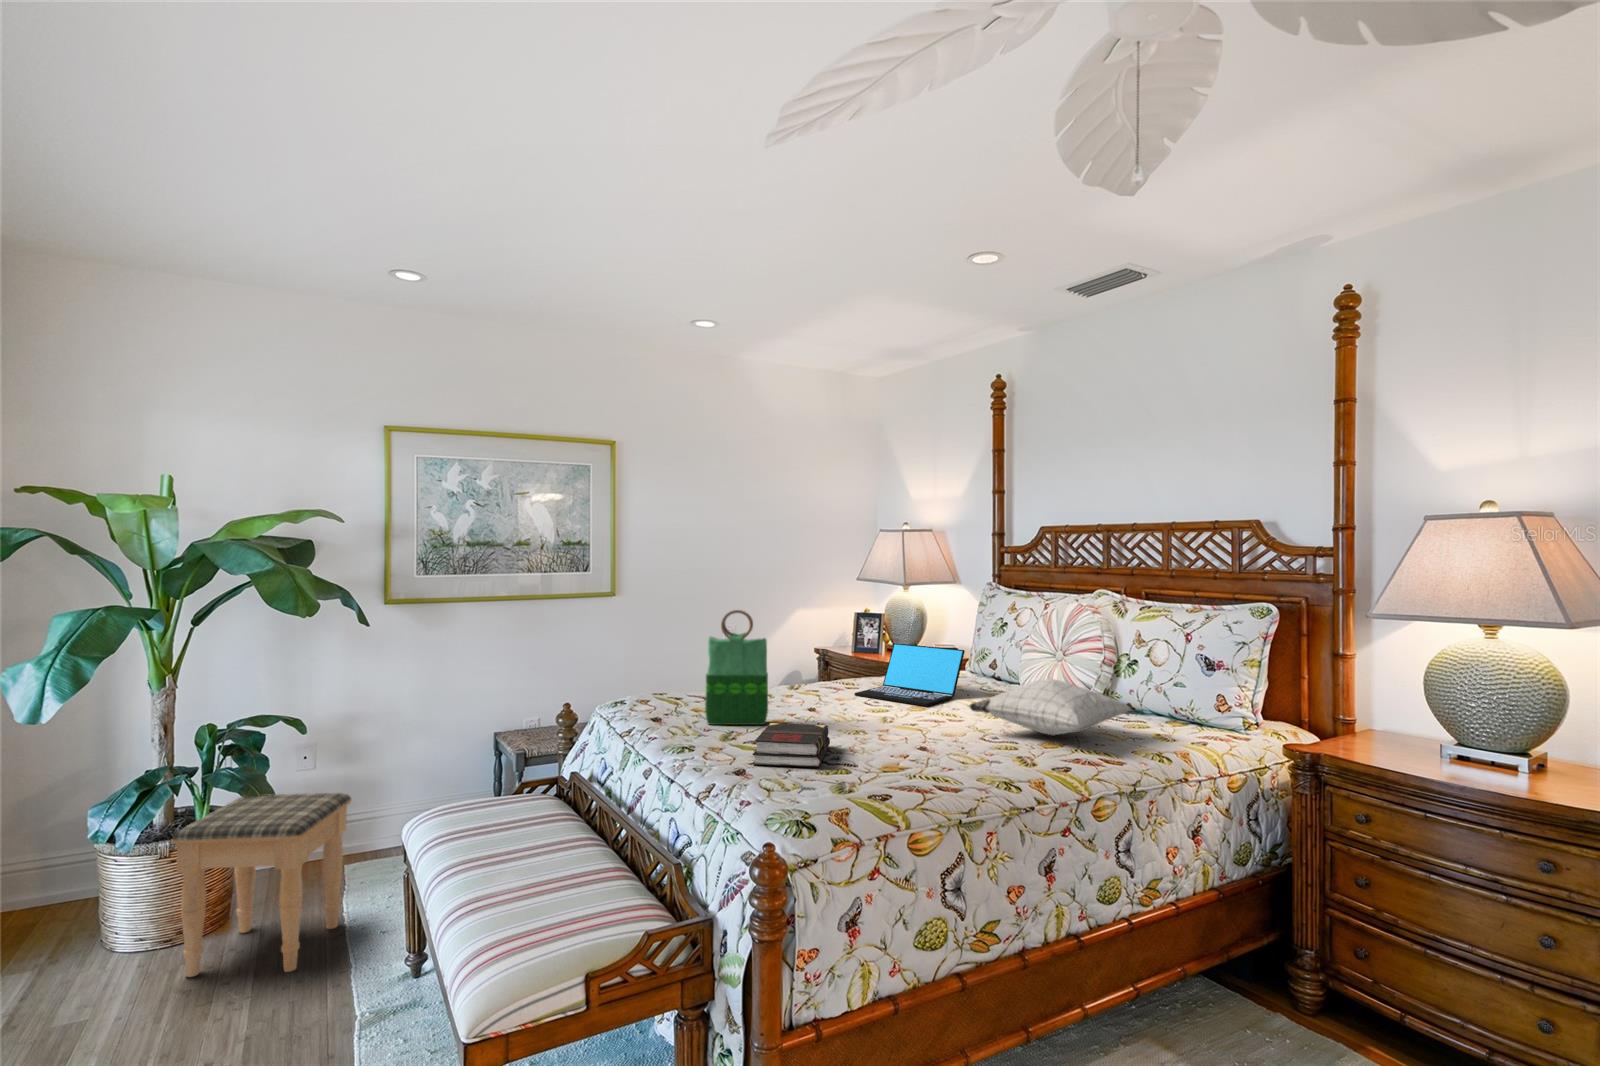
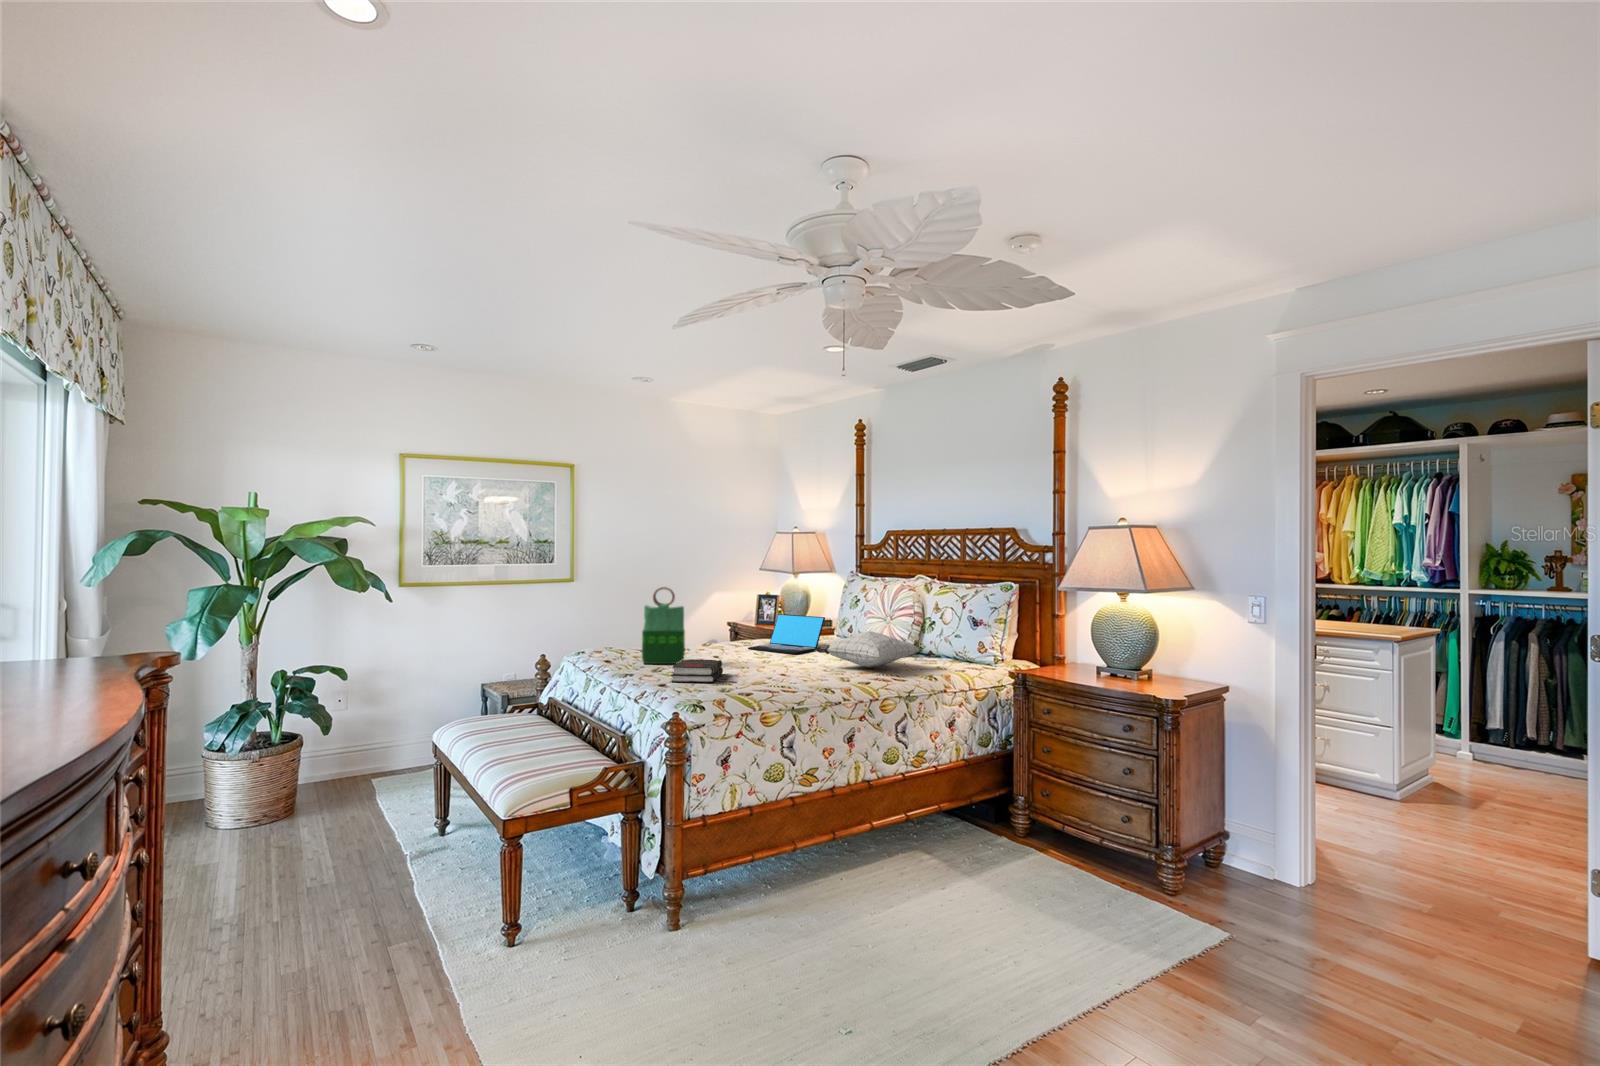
footstool: present [171,793,351,977] -> none [269,718,388,839]

